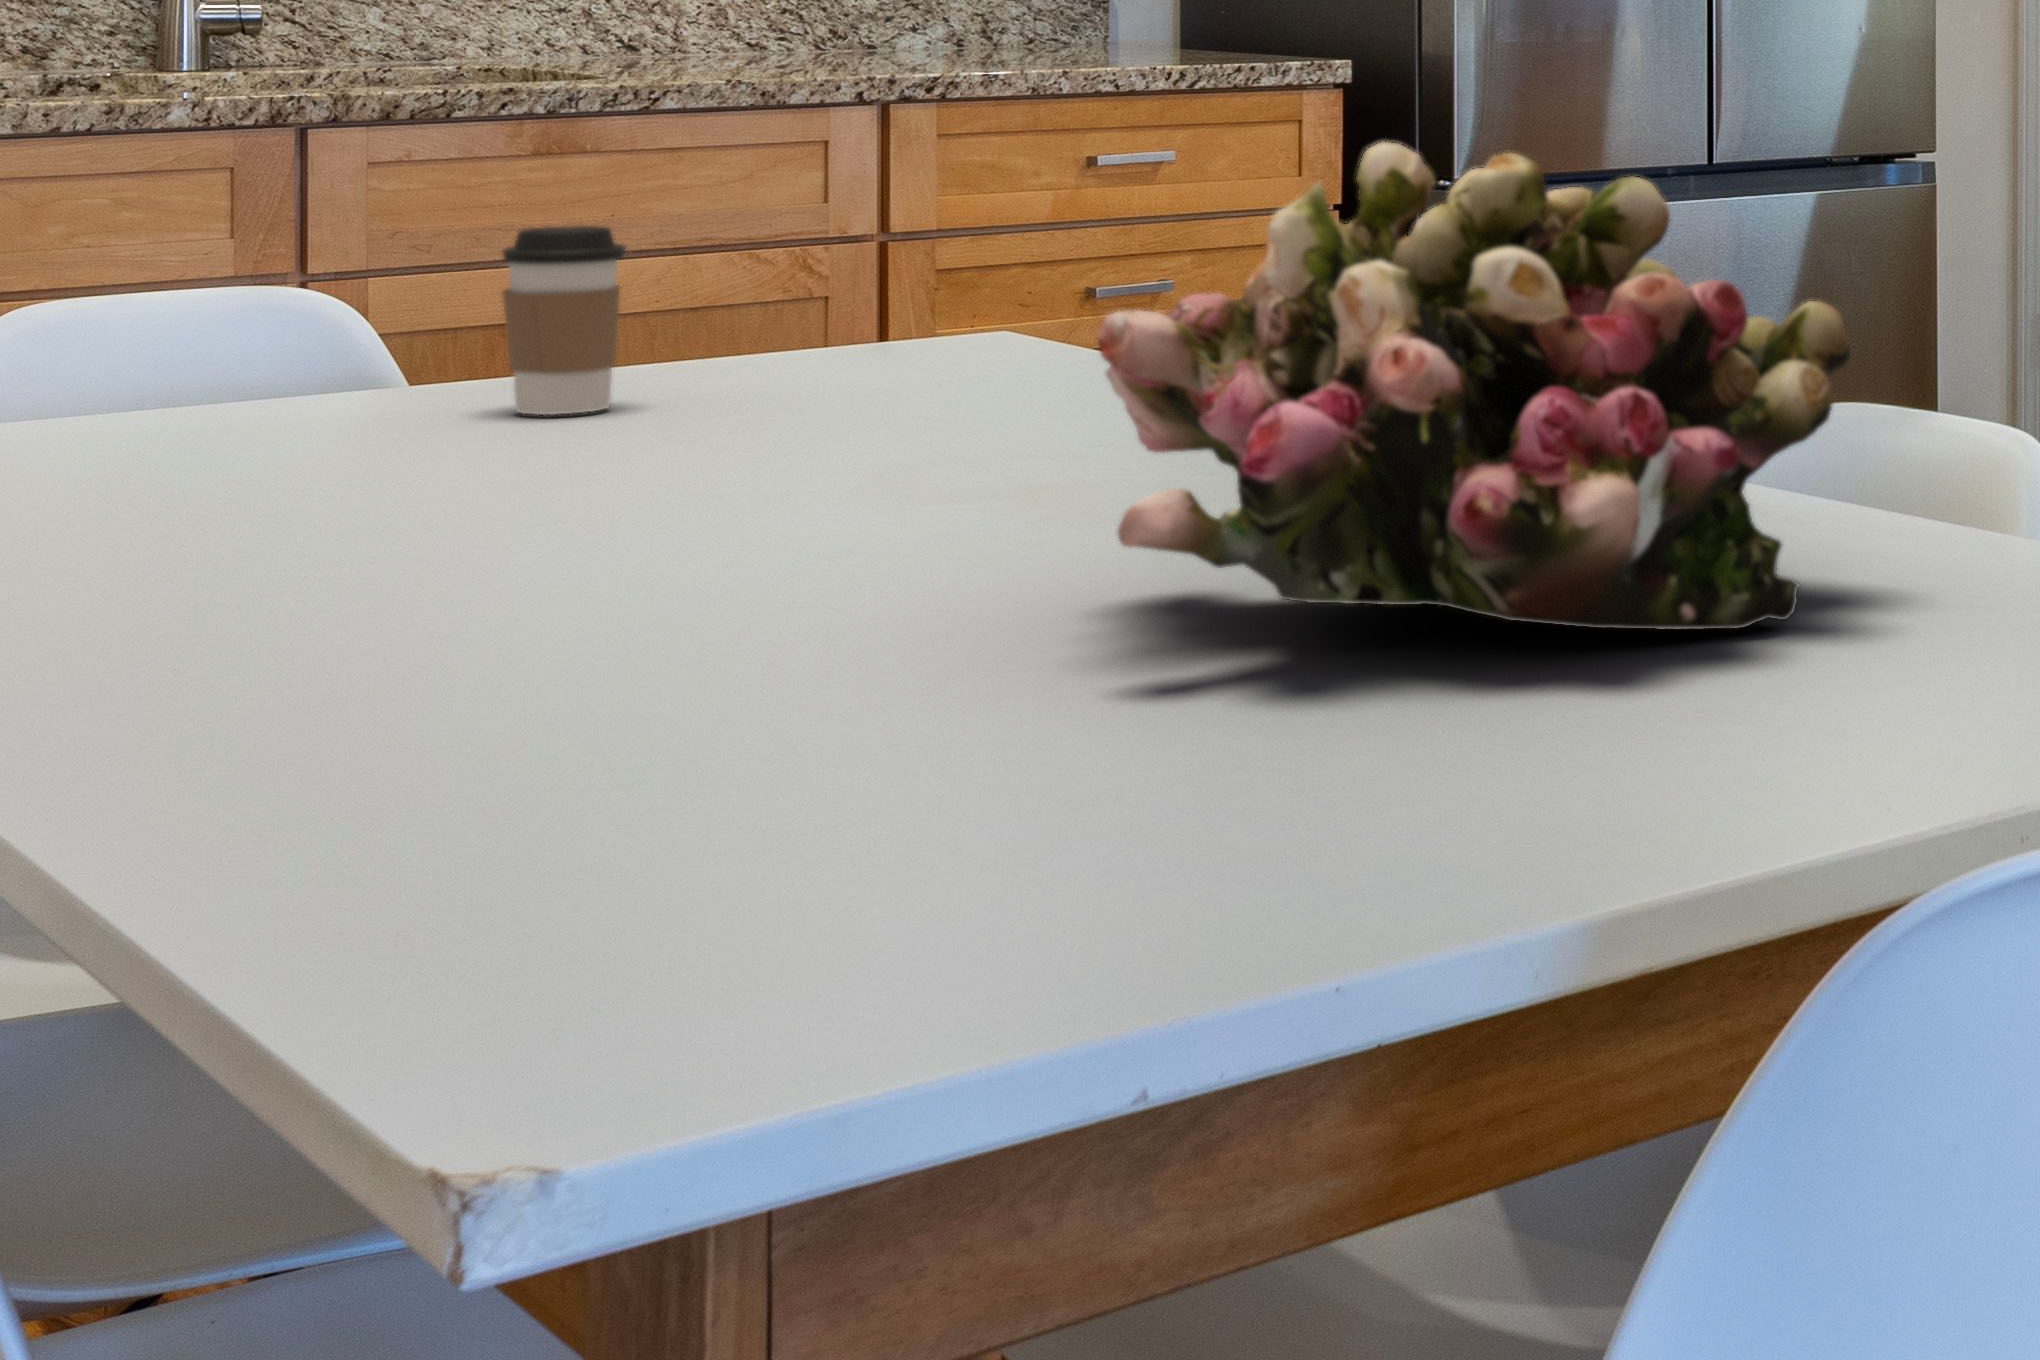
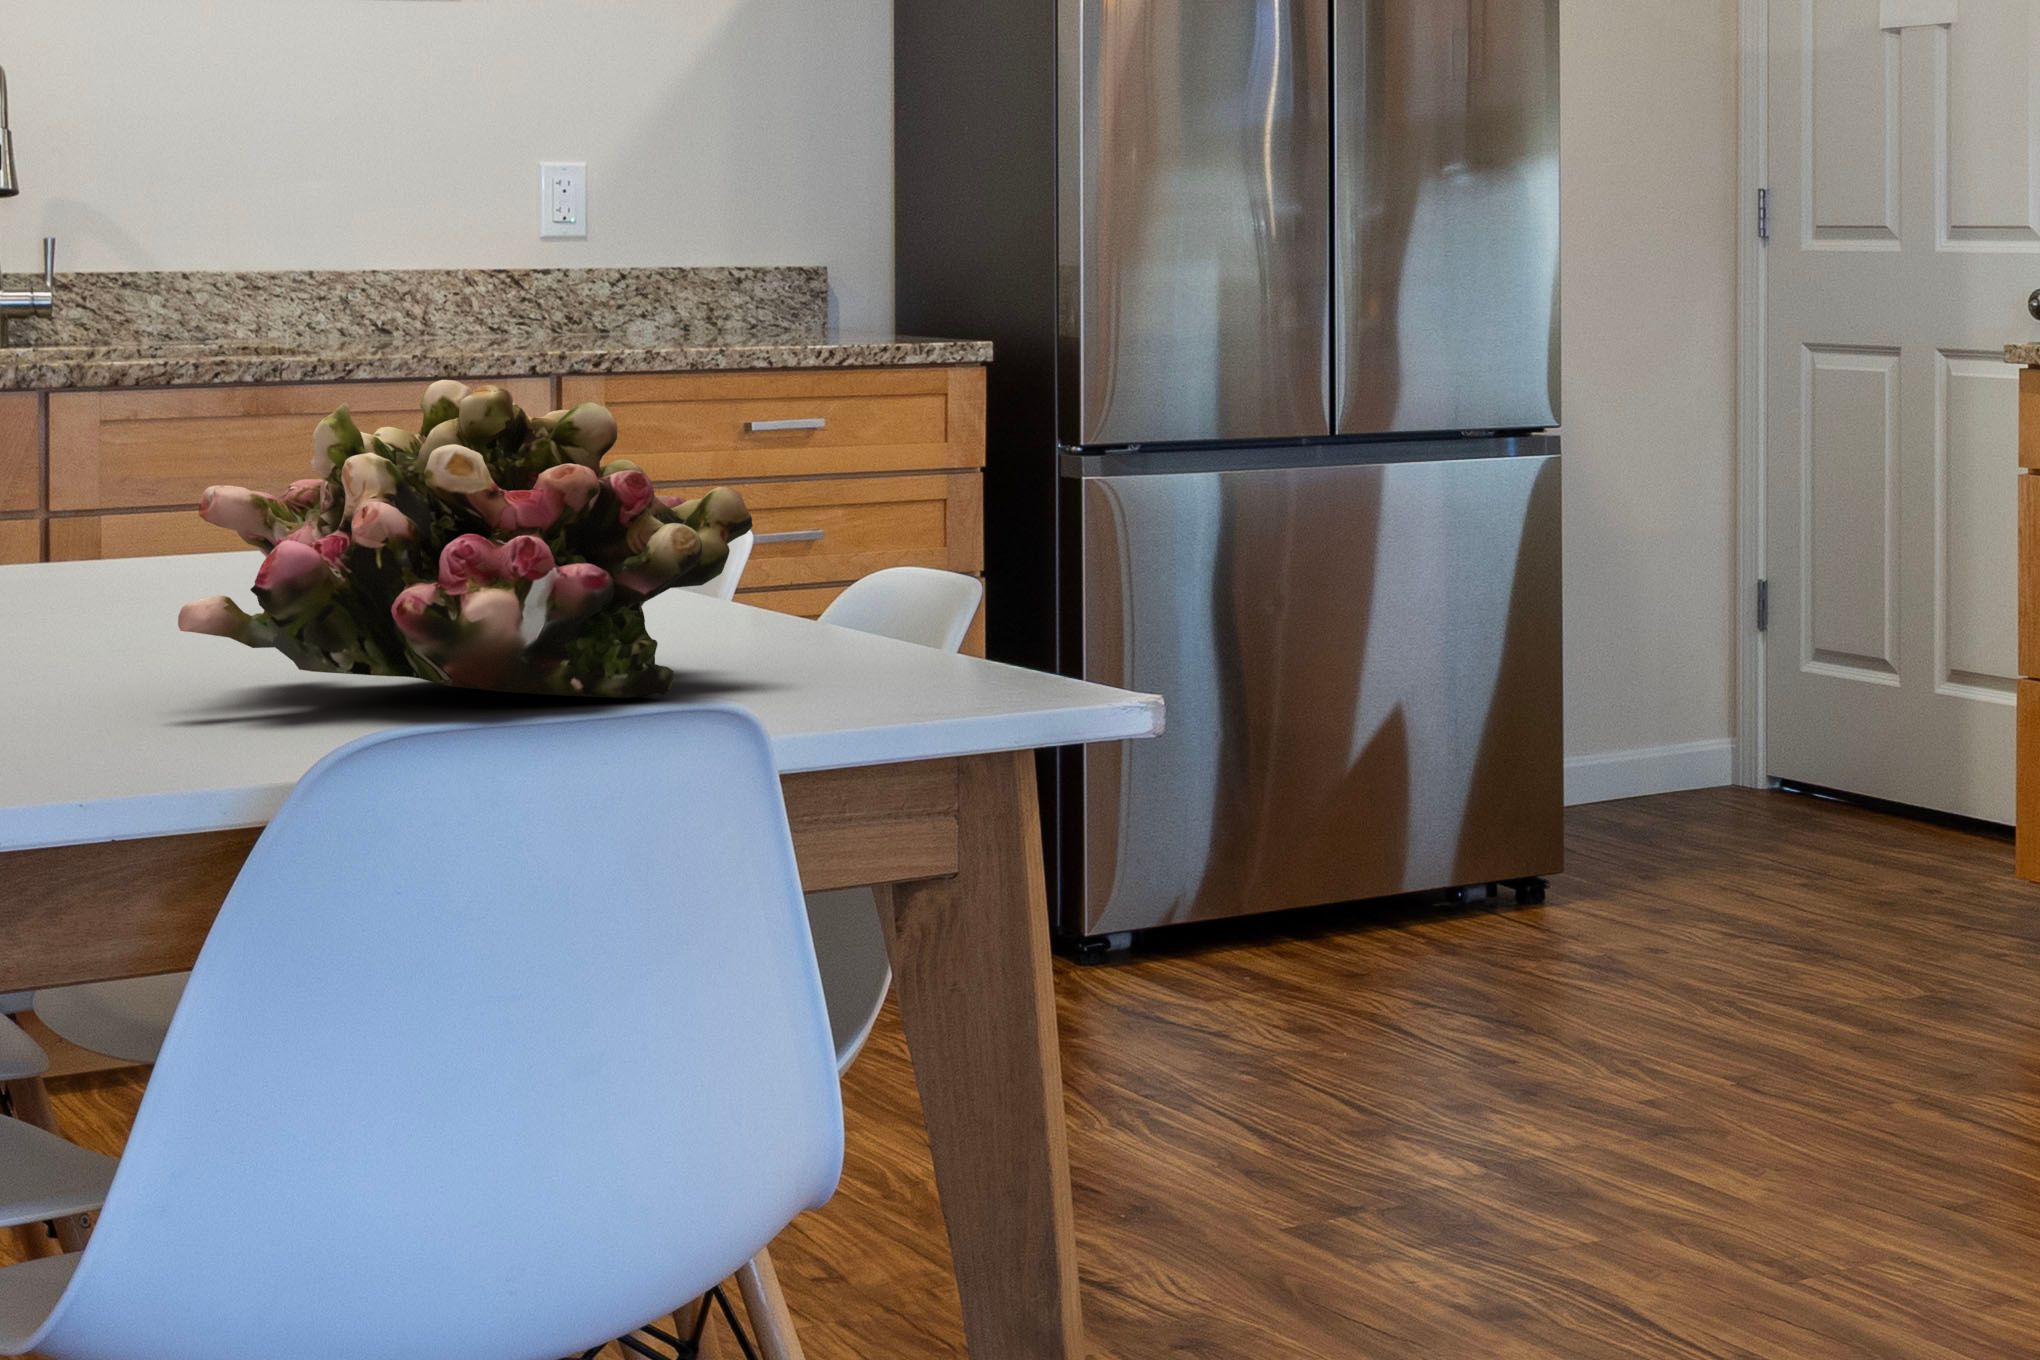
coffee cup: present [502,226,626,415] -> none [27,454,125,592]

